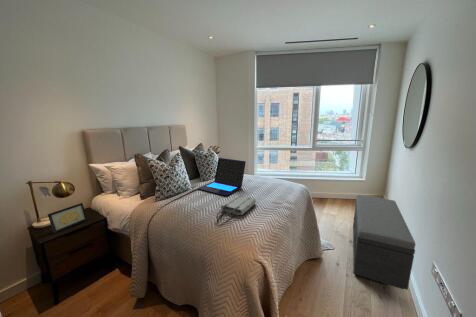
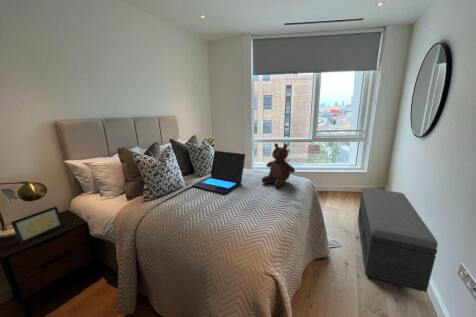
teddy bear: none [260,152,290,191] -> present [262,143,295,187]
tote bag: present [216,195,256,220] -> none [214,193,259,224]

